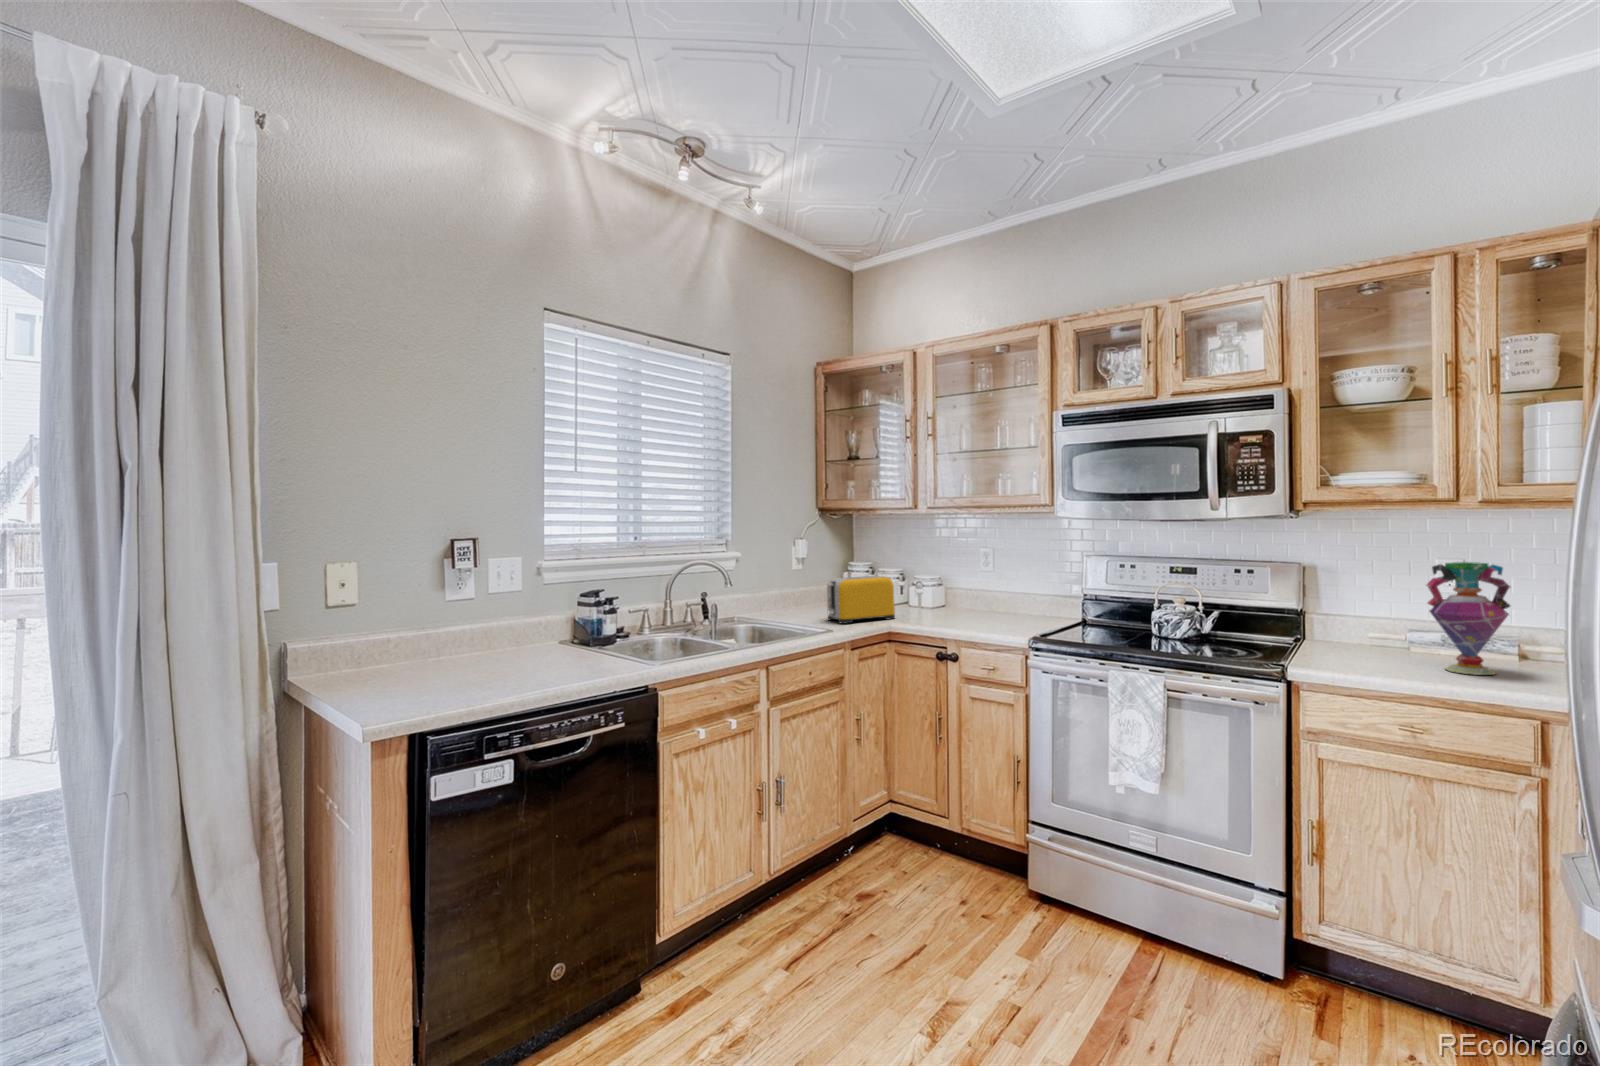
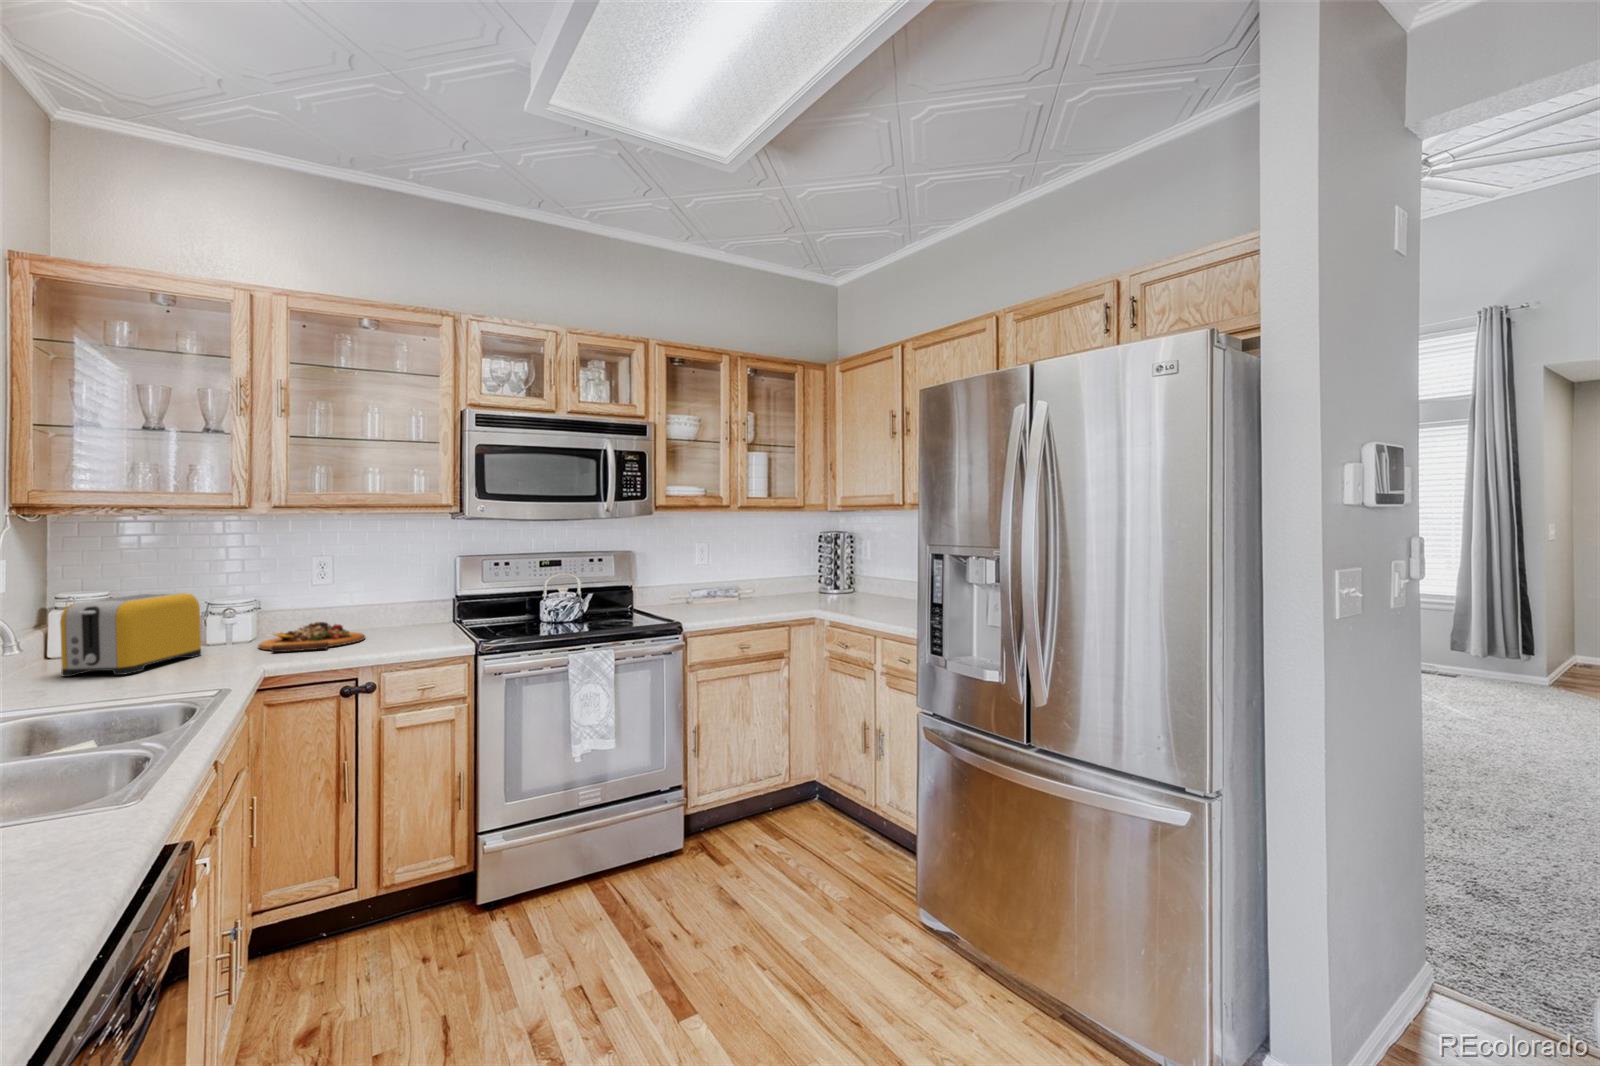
vase: present [1427,562,1510,675] -> none [729,549,762,615]
cutting board: none [918,606,992,627] -> present [258,622,365,652]

